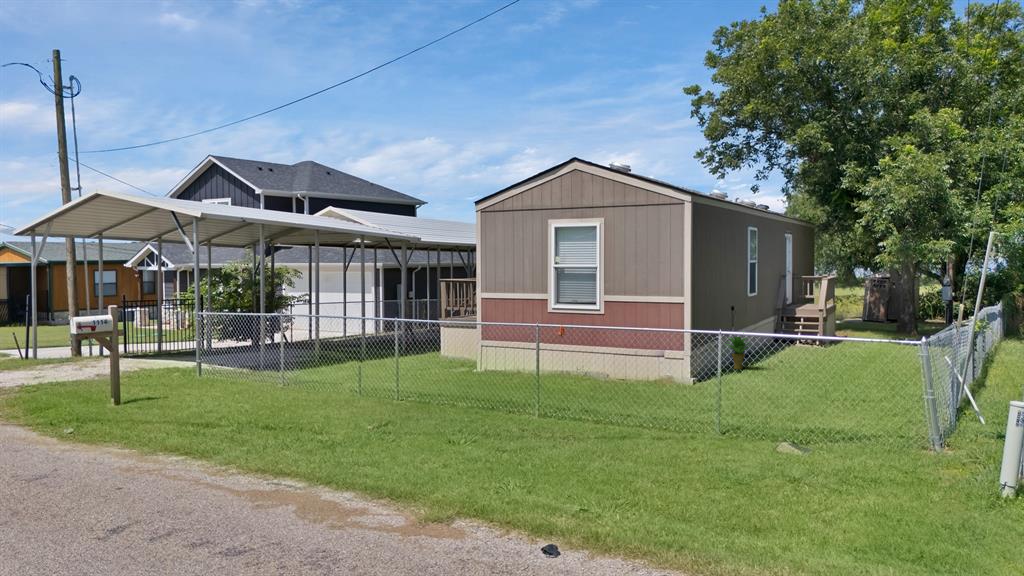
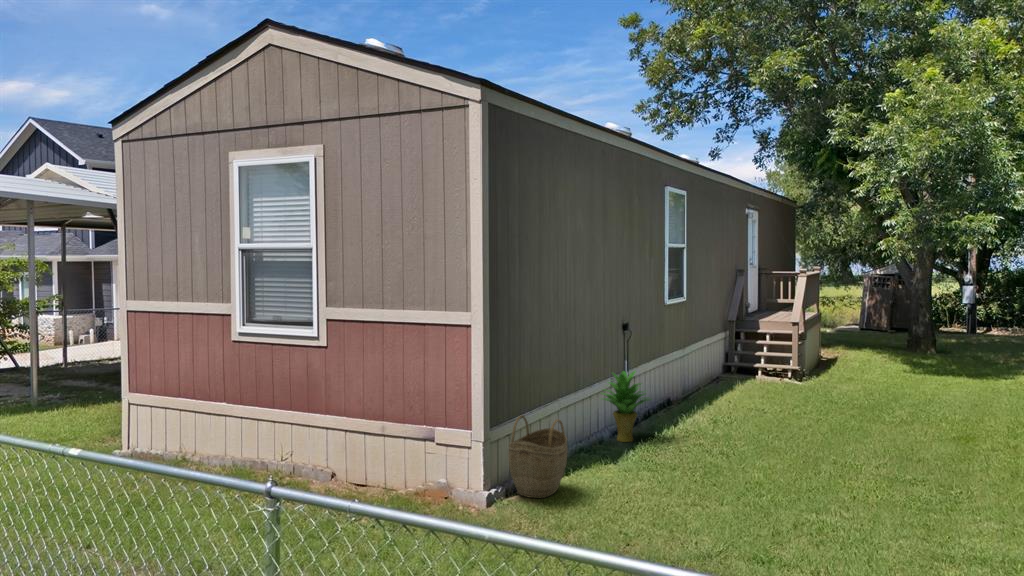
woven basket: none [700,347,726,384] -> present [508,416,568,498]

